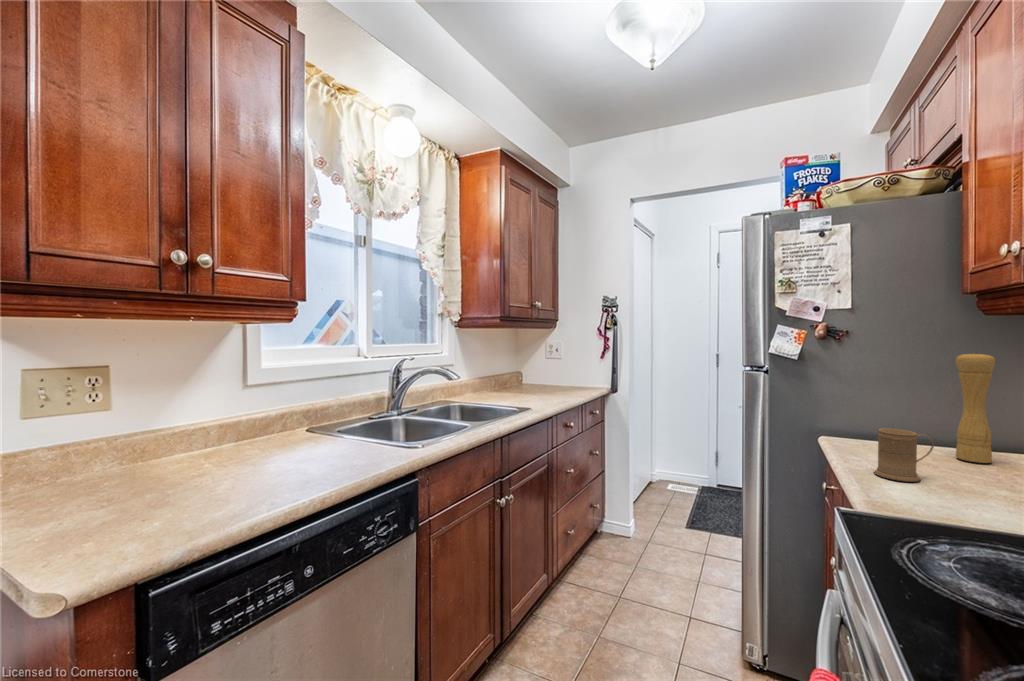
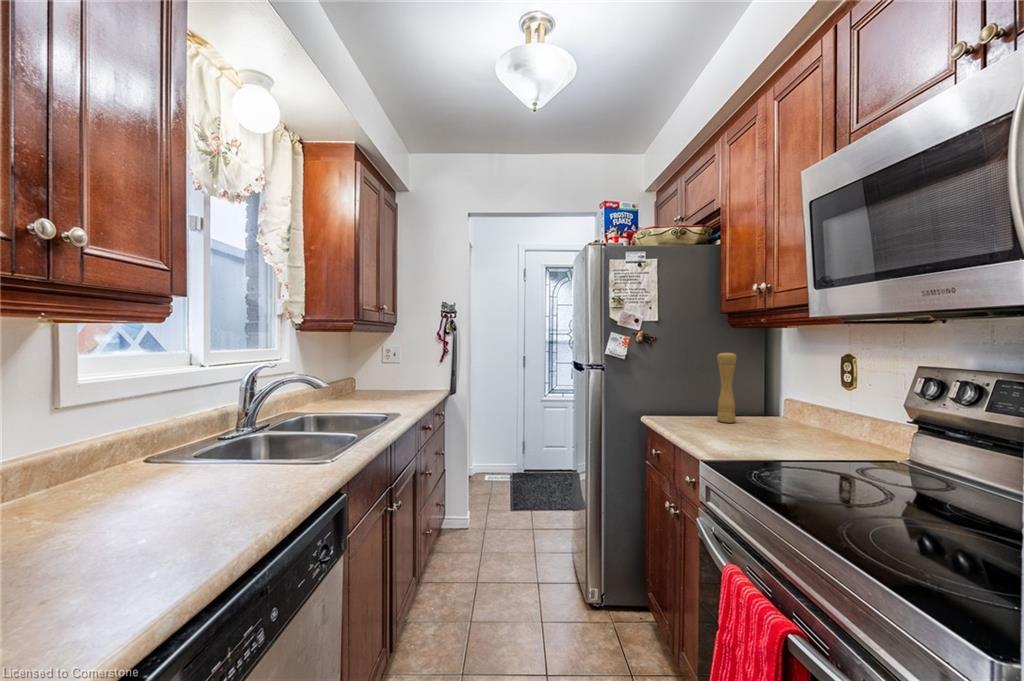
mug: present [874,428,934,482] -> none [687,404,718,439]

